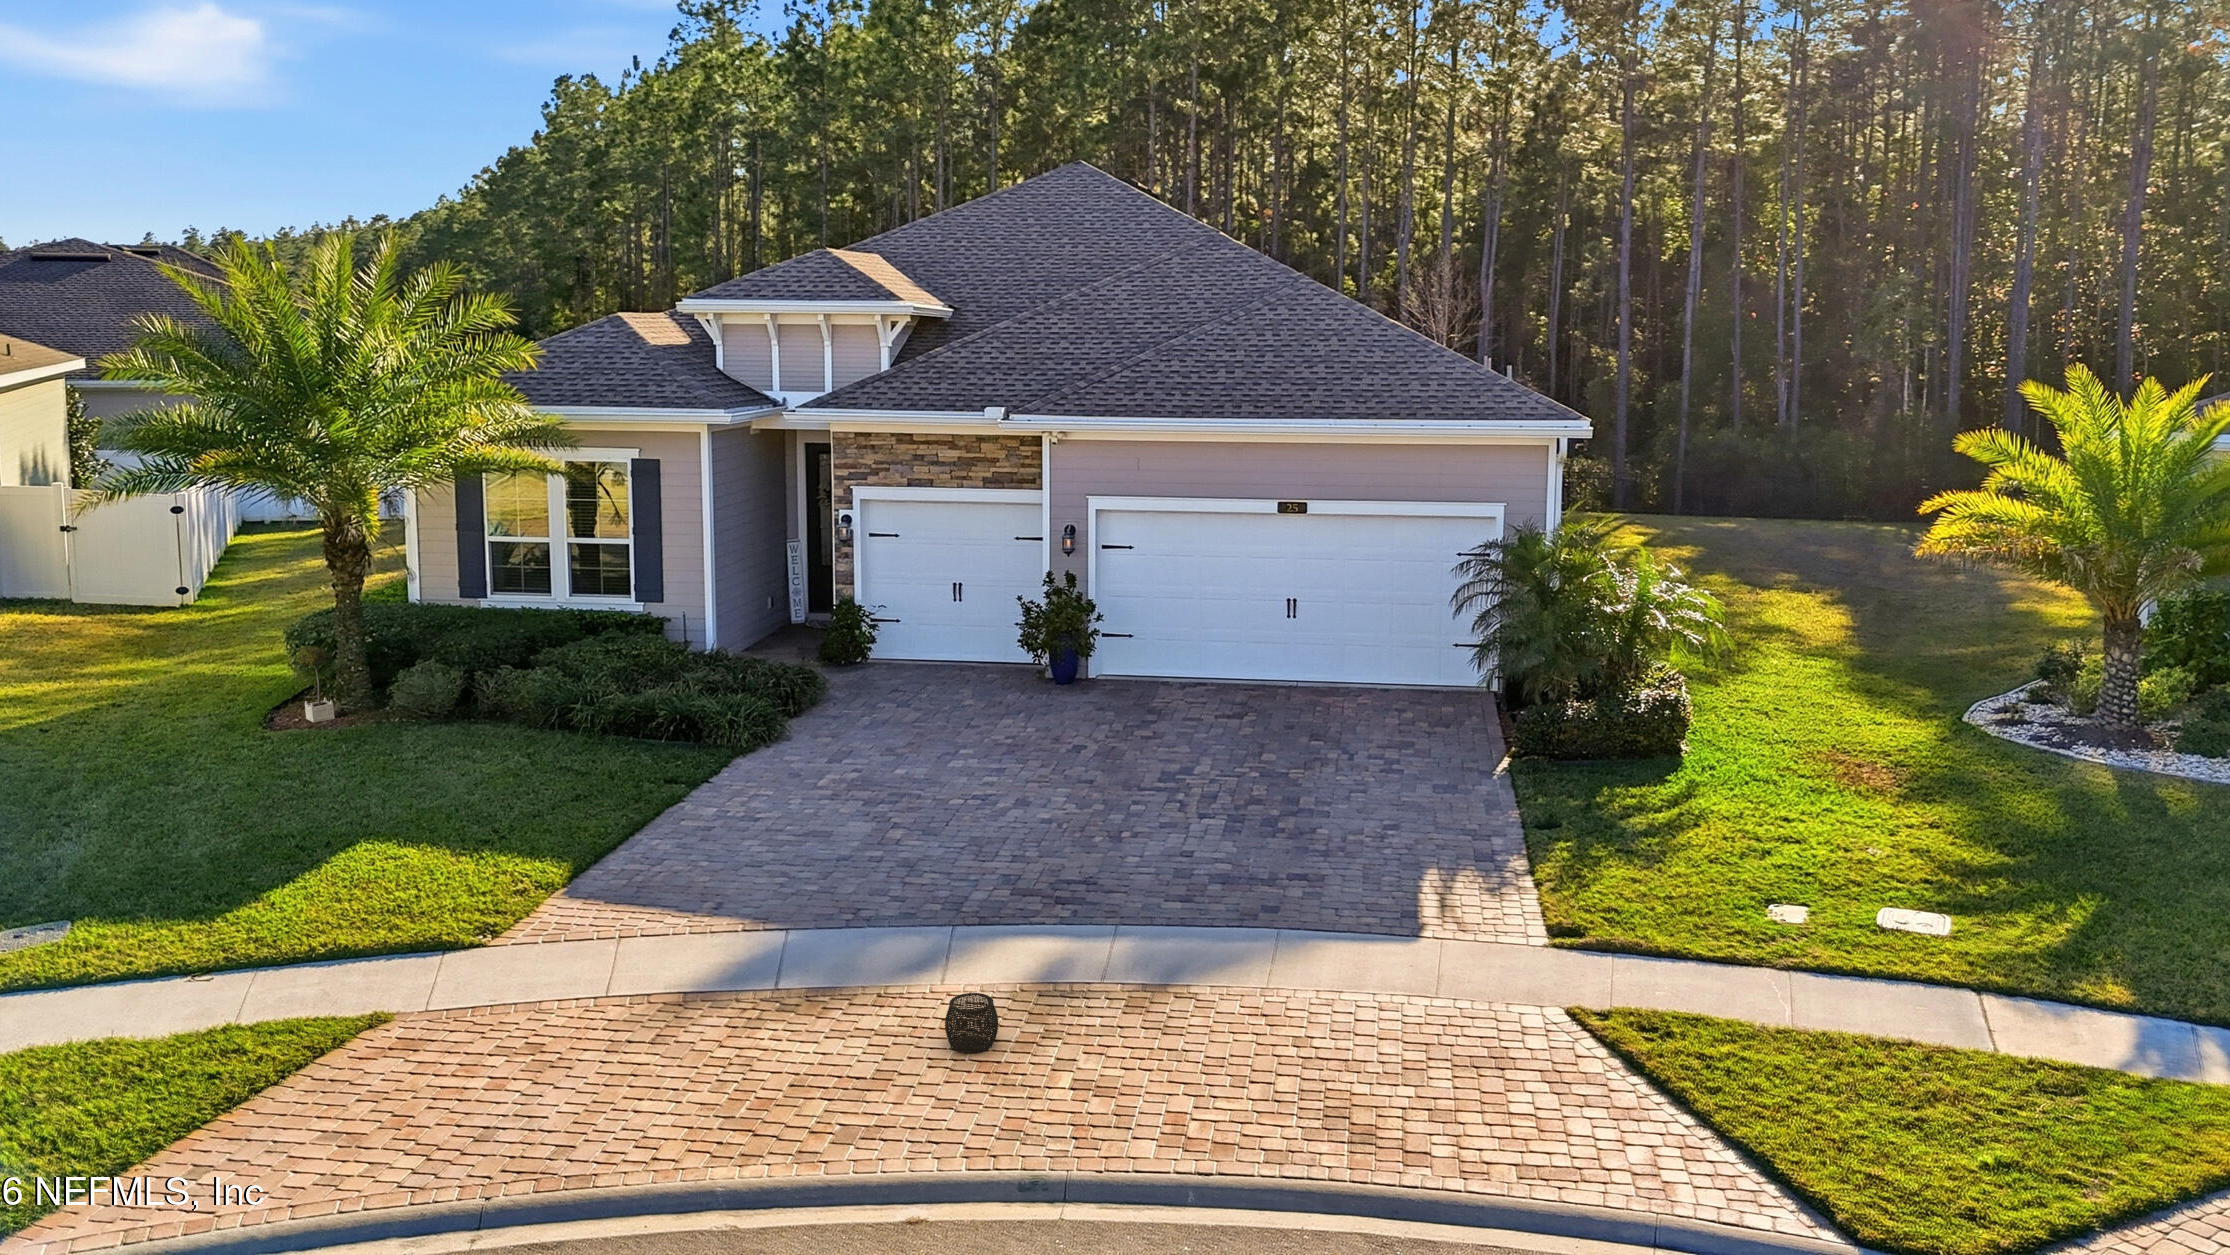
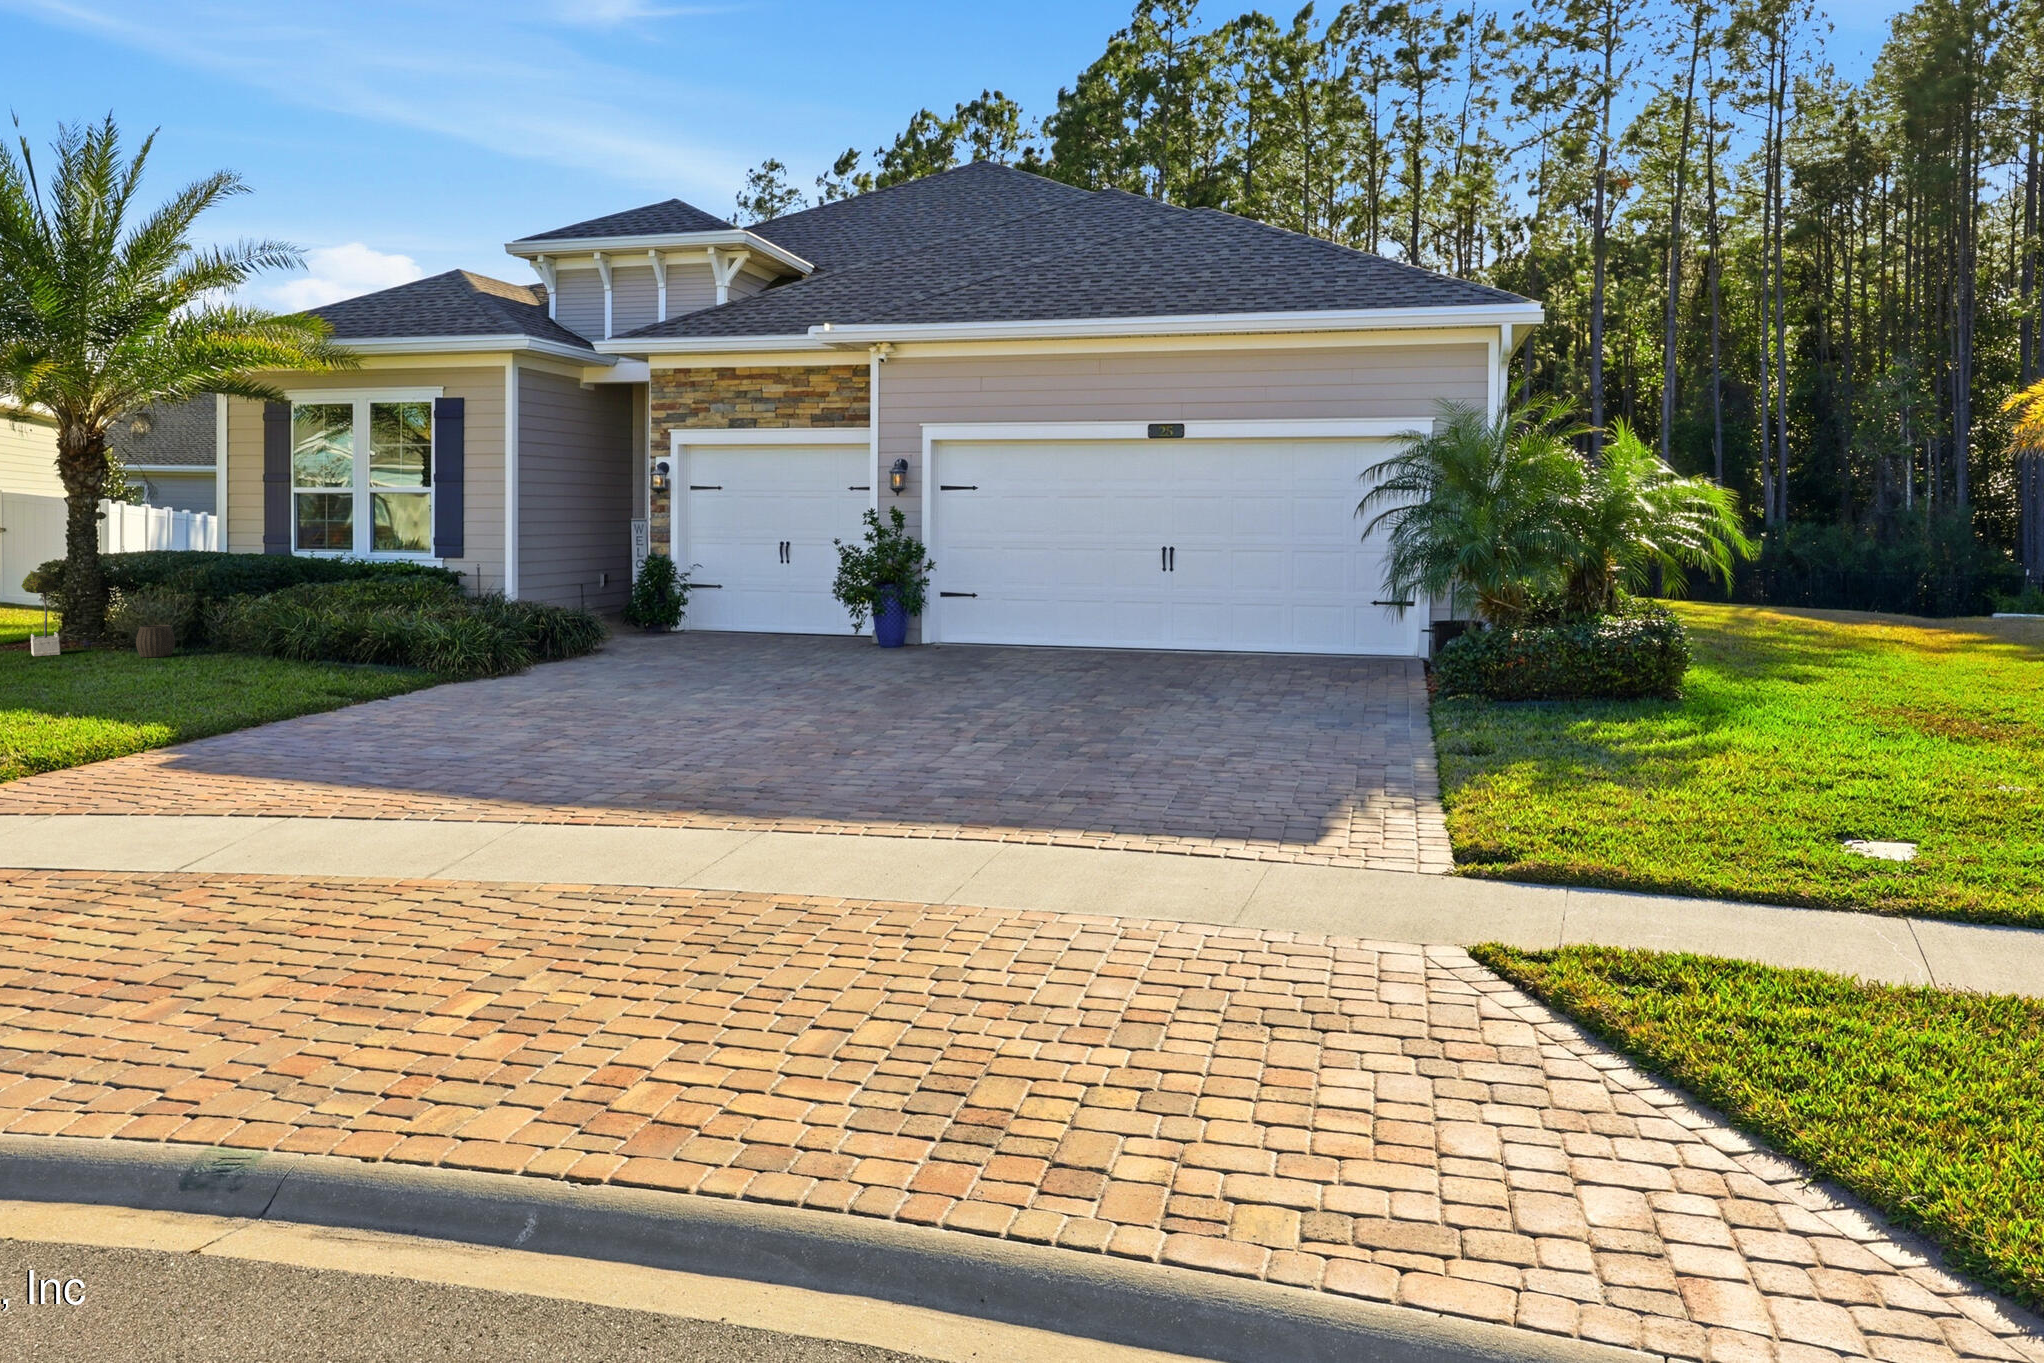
woven basket: present [945,993,998,1054] -> present [136,625,175,657]

